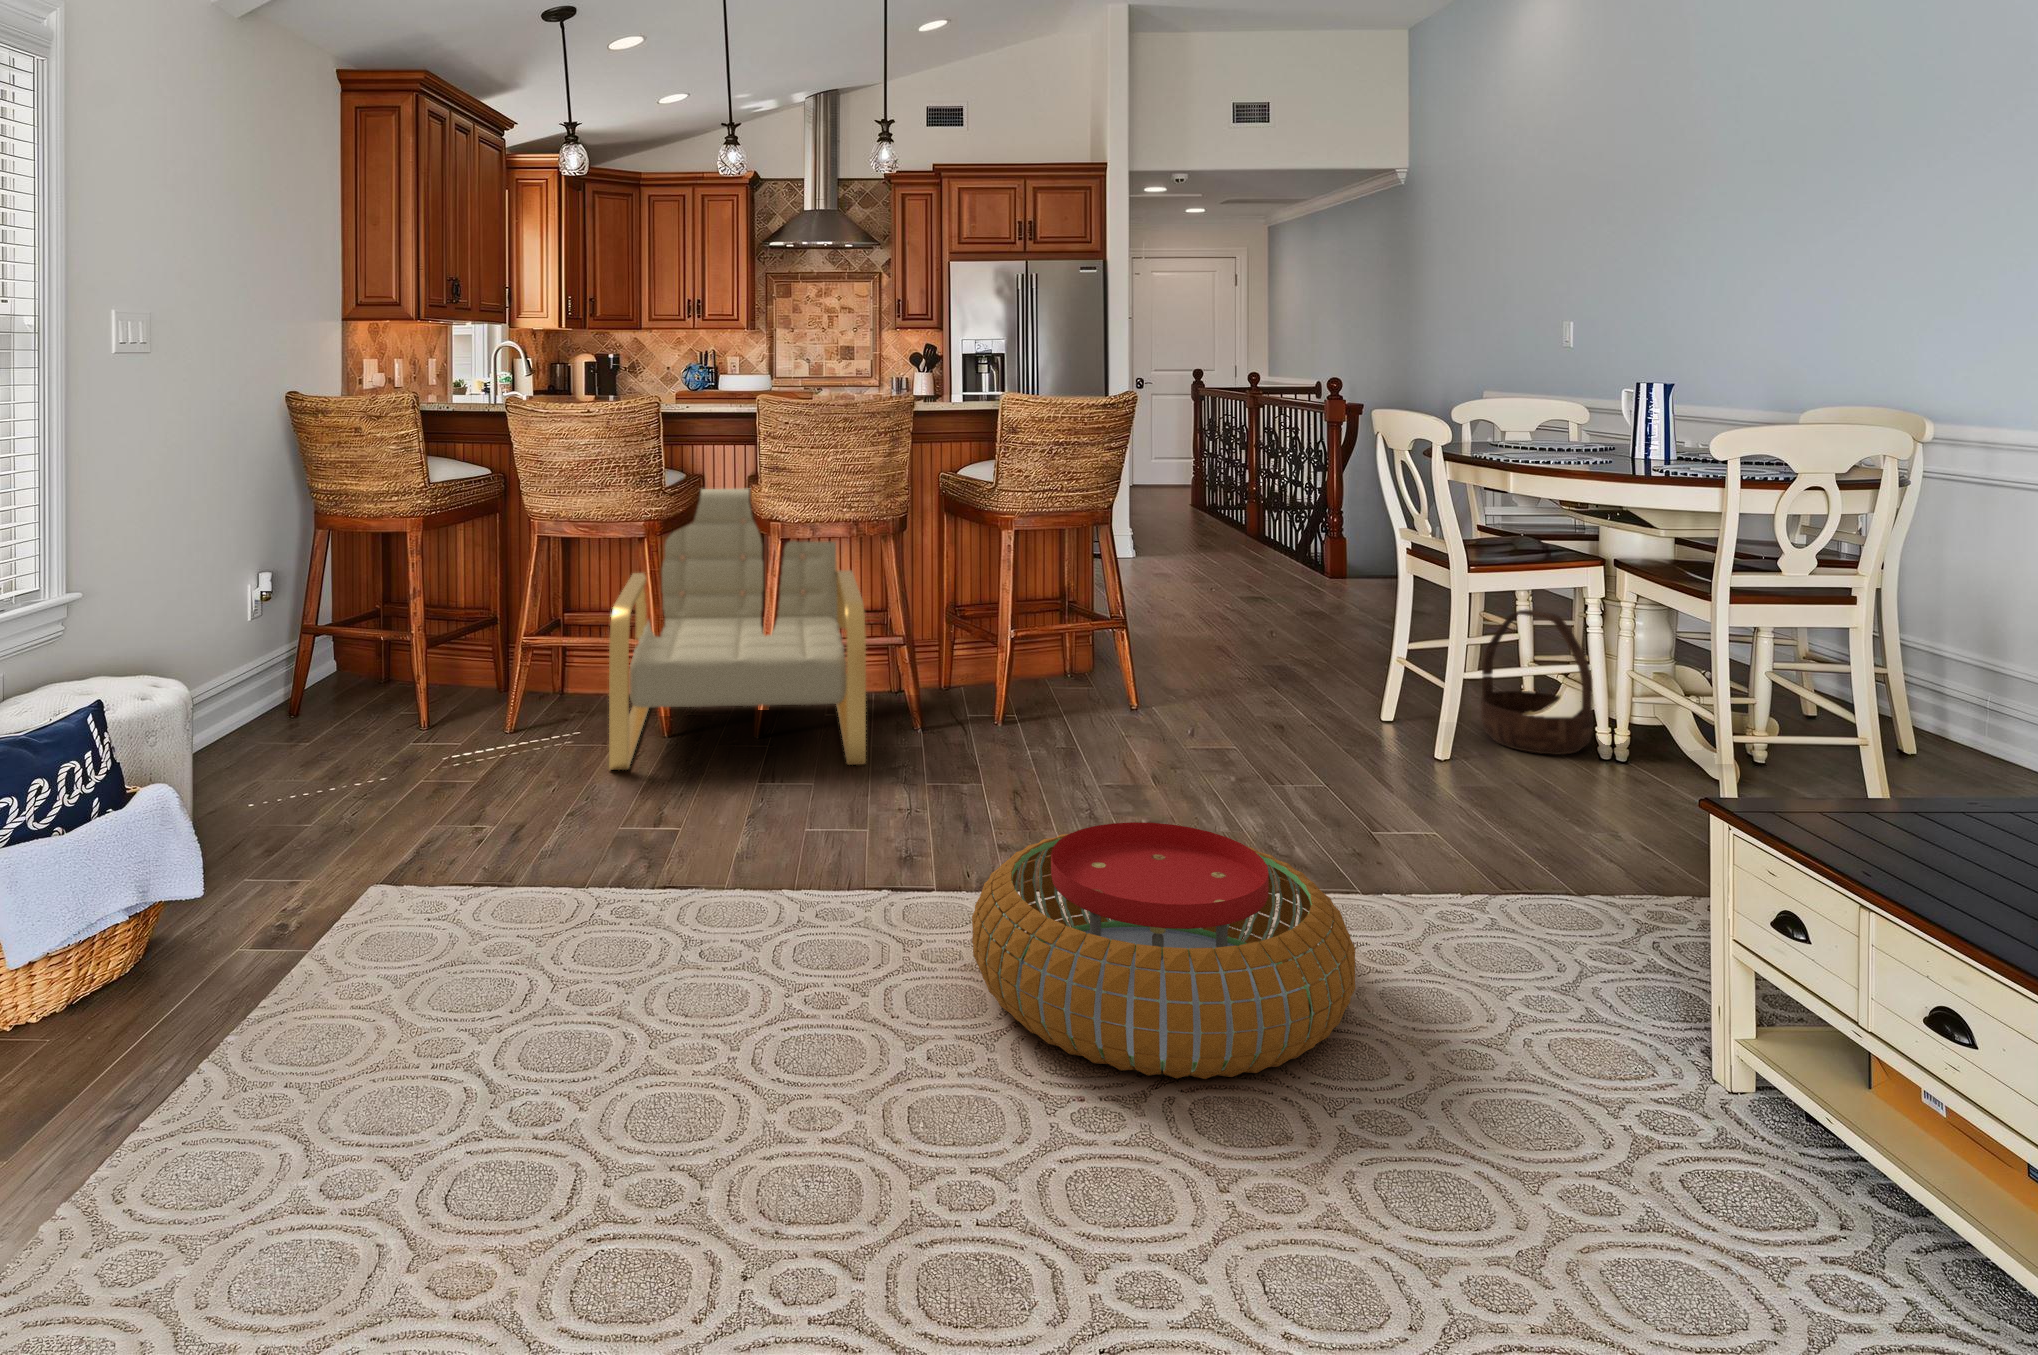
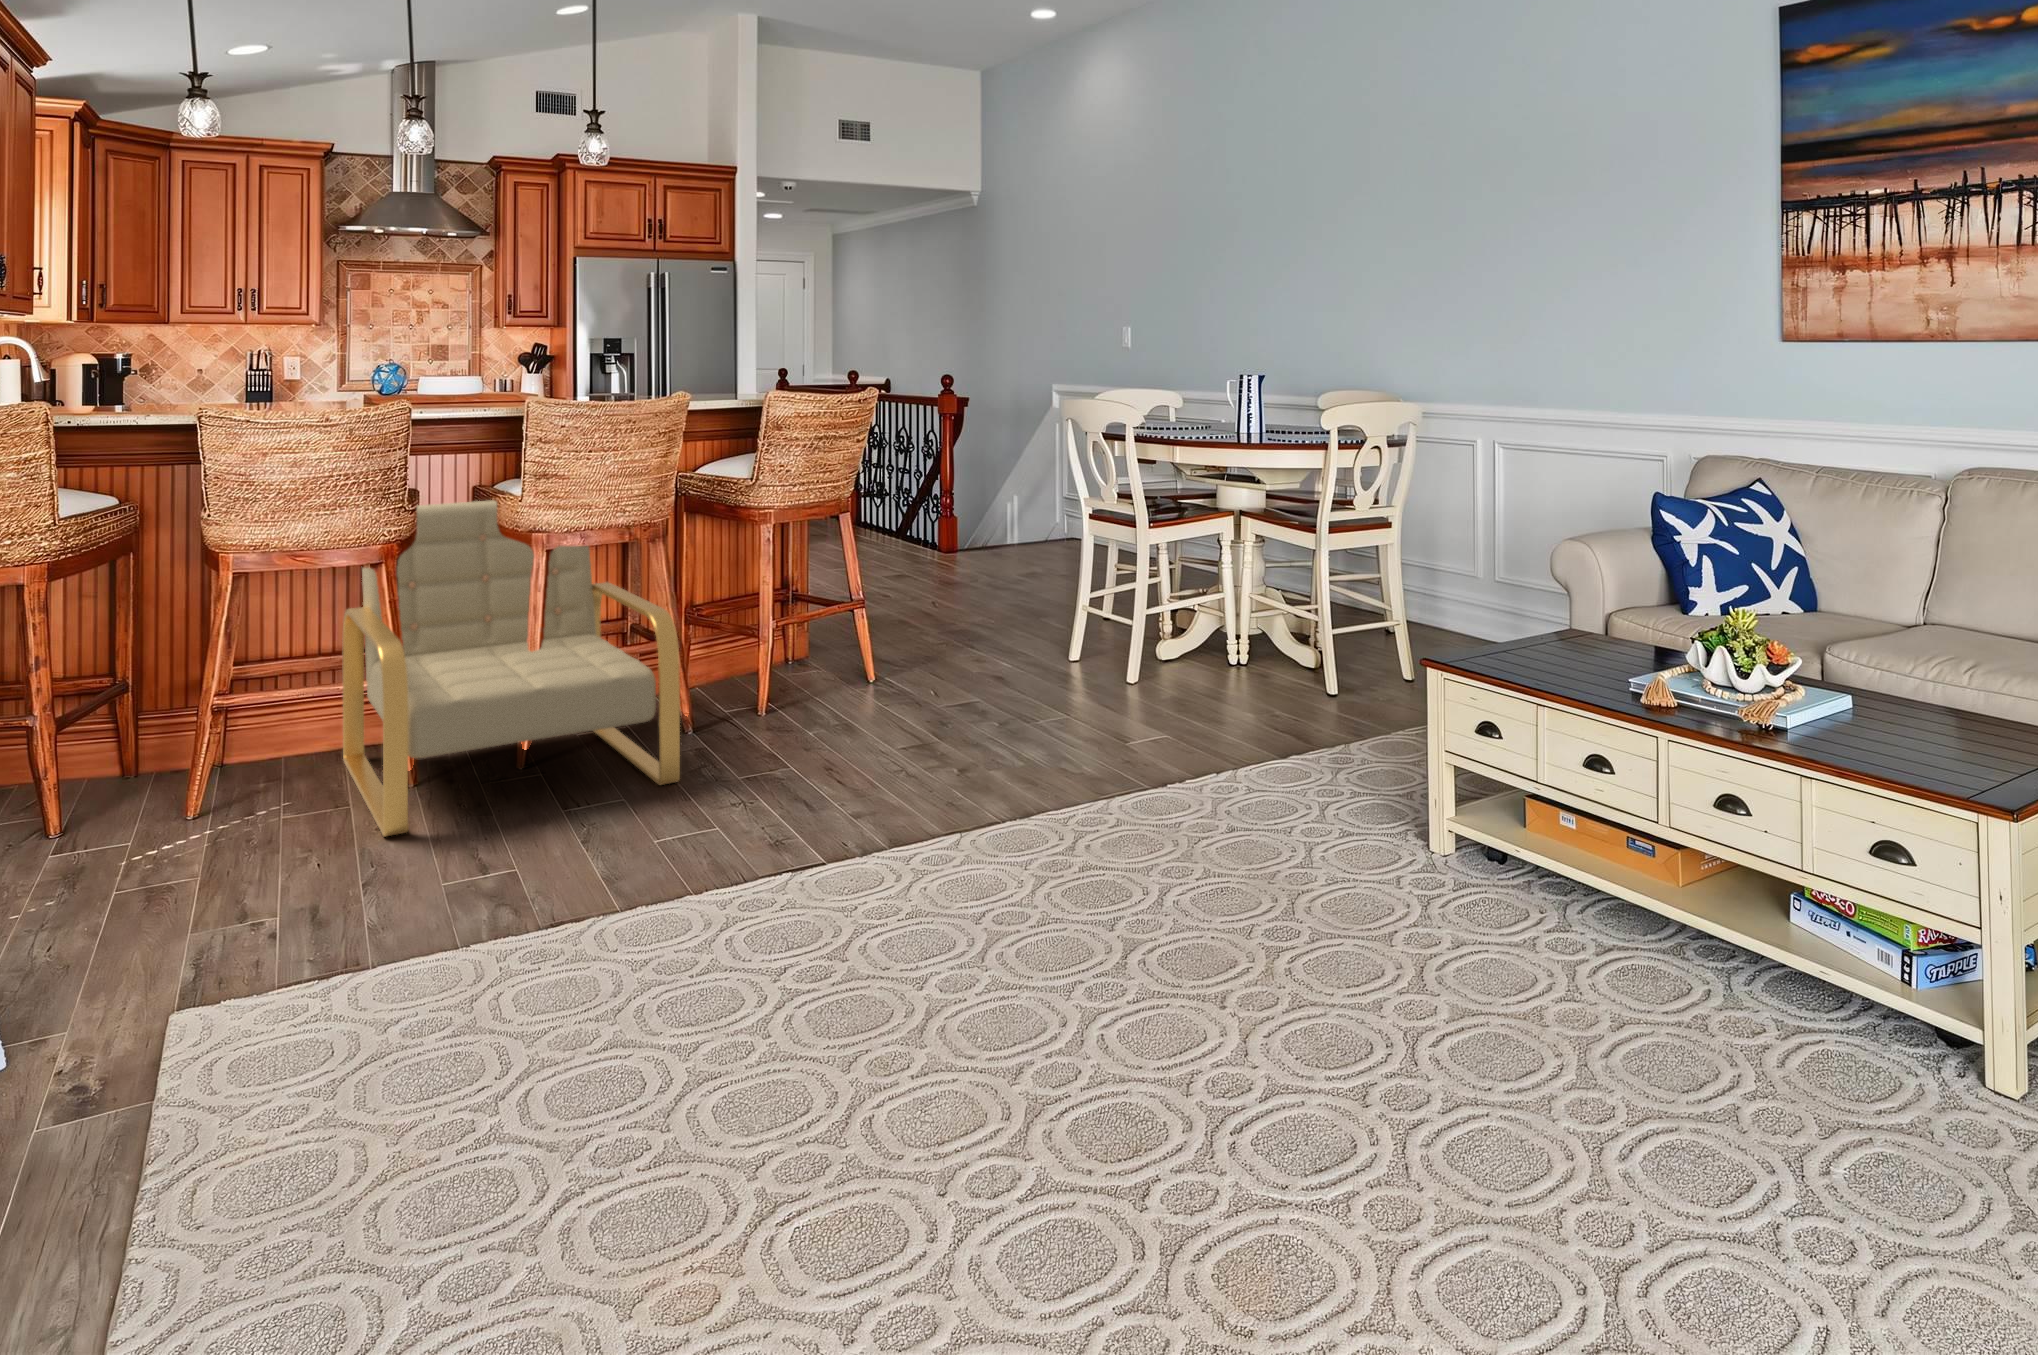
basket: present [1481,610,1593,755] -> none [1189,560,1275,680]
pouf: present [972,822,1355,1079] -> none [955,769,1298,987]

